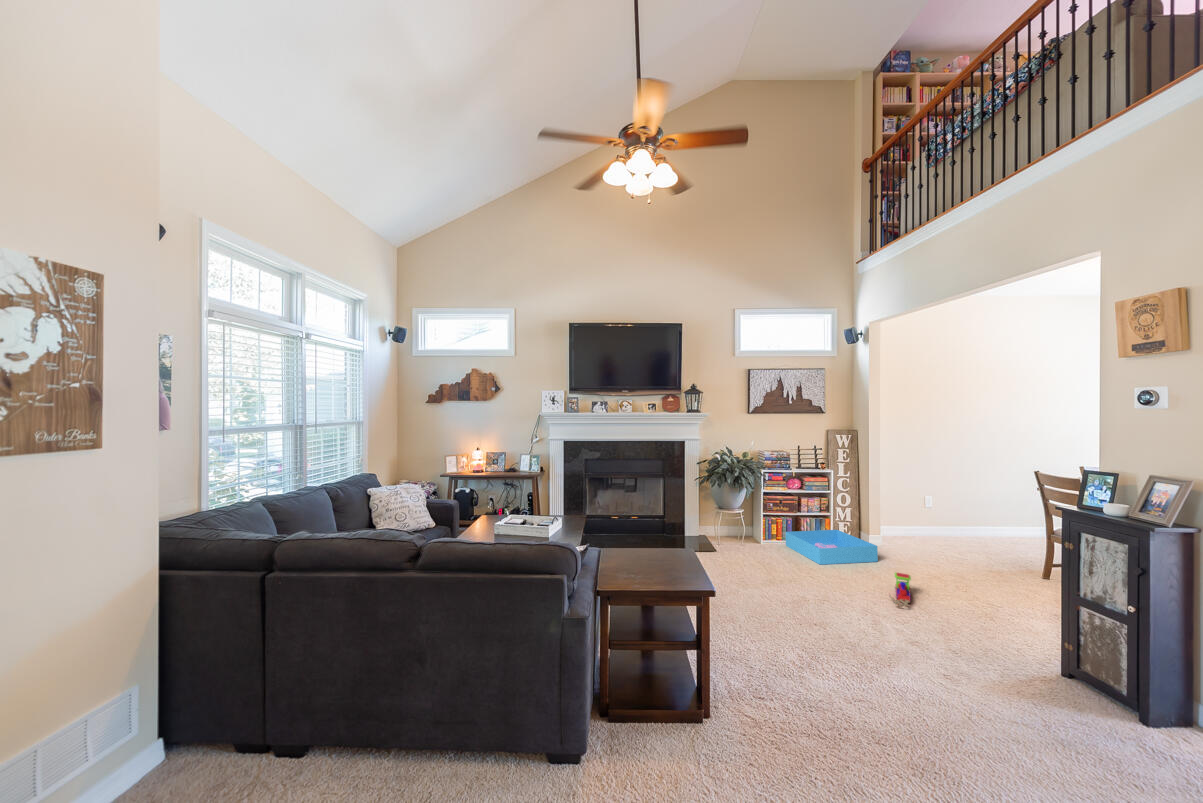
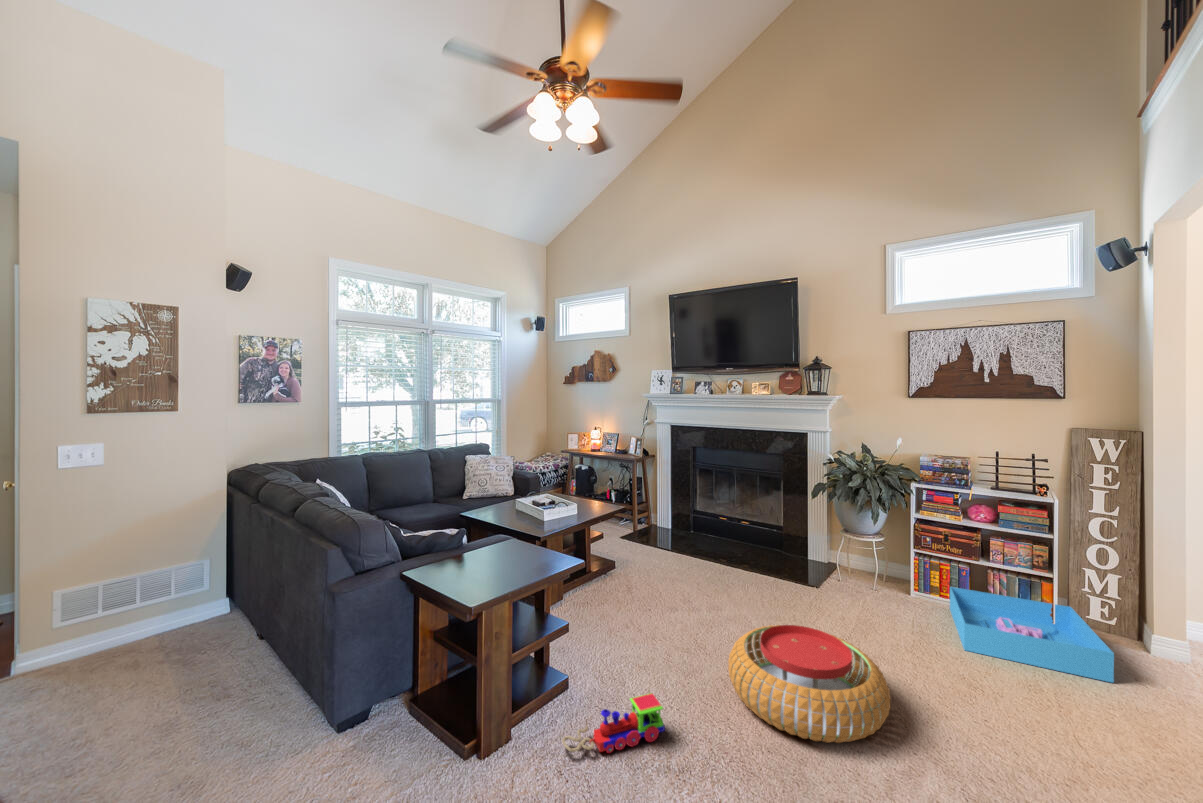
pouf: none [752,567,858,632] -> present [728,625,890,743]
toy train: present [890,573,911,606] -> present [562,693,665,753]

